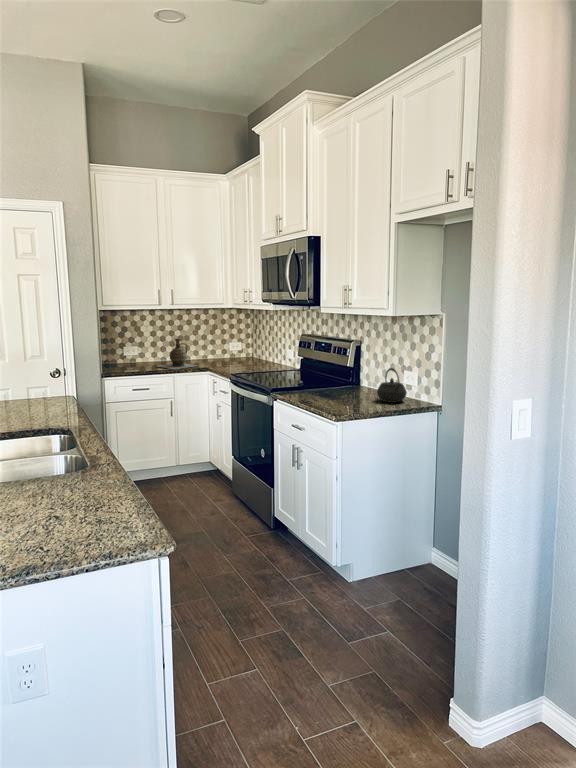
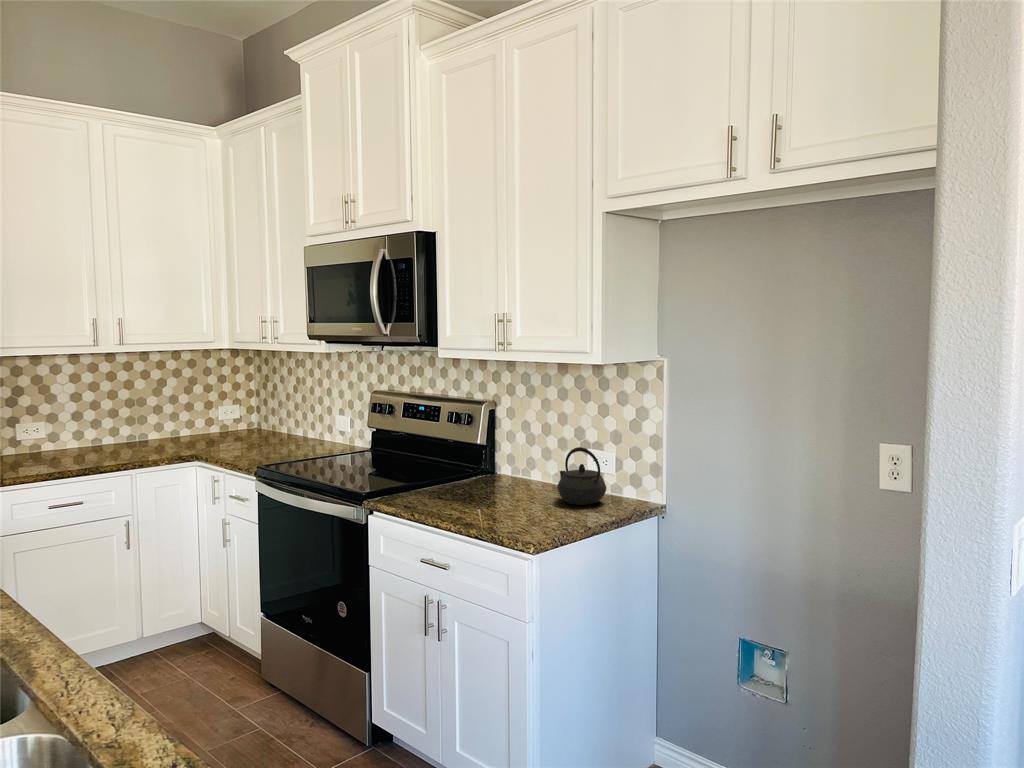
ceramic jug: present [158,339,196,369] -> none [90,405,175,462]

